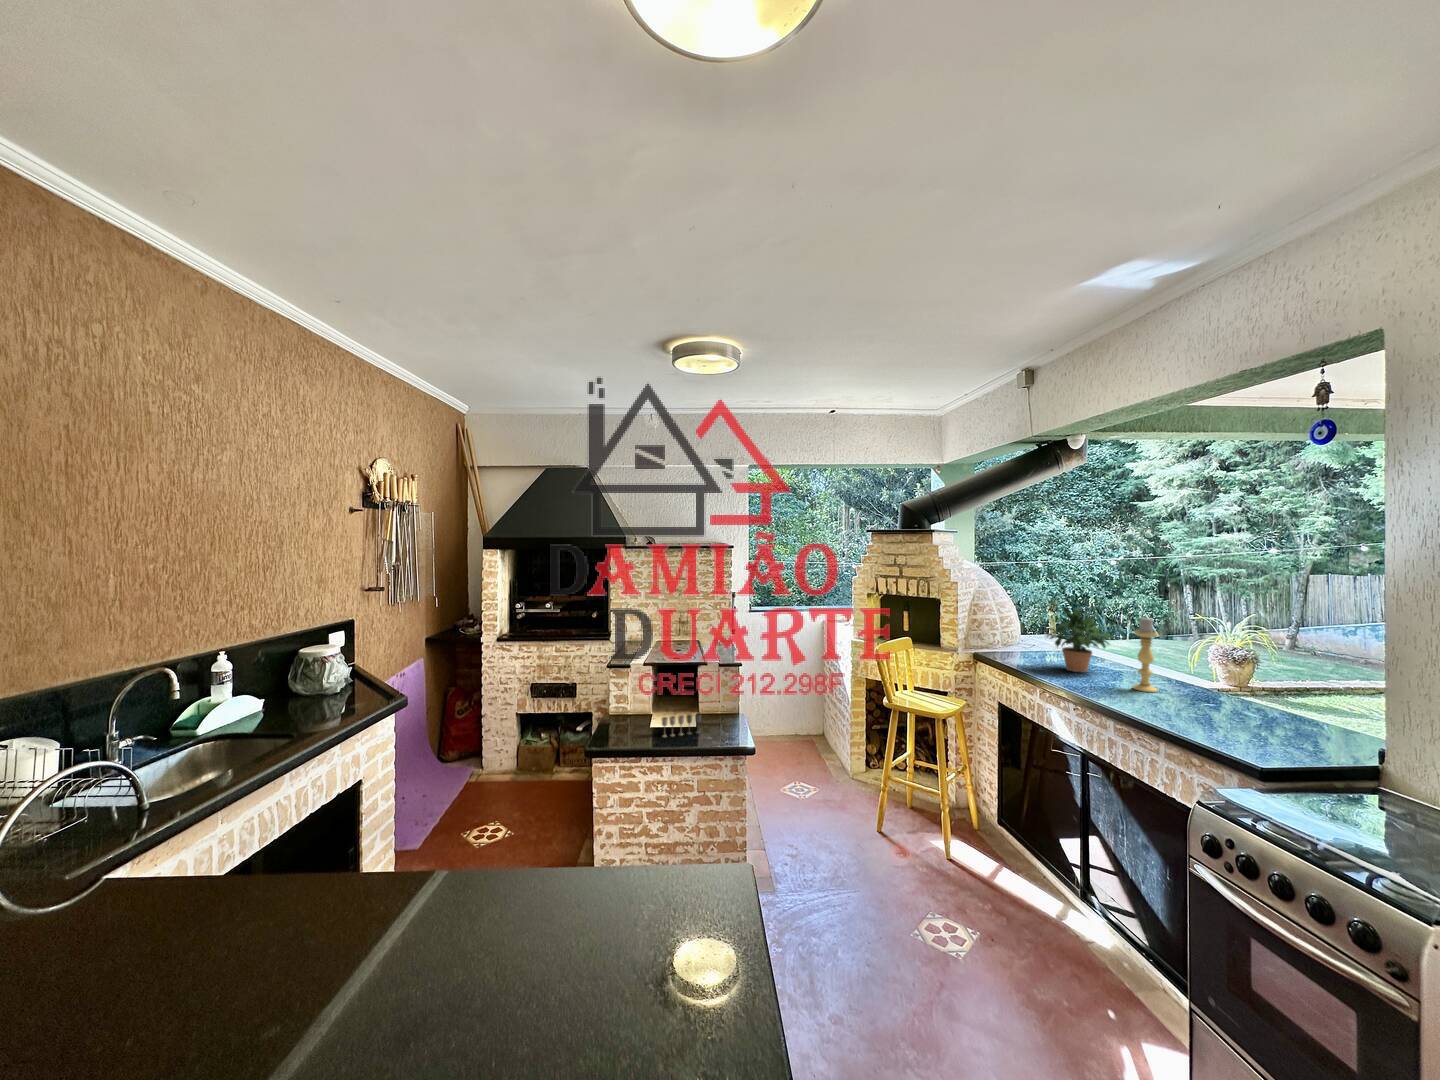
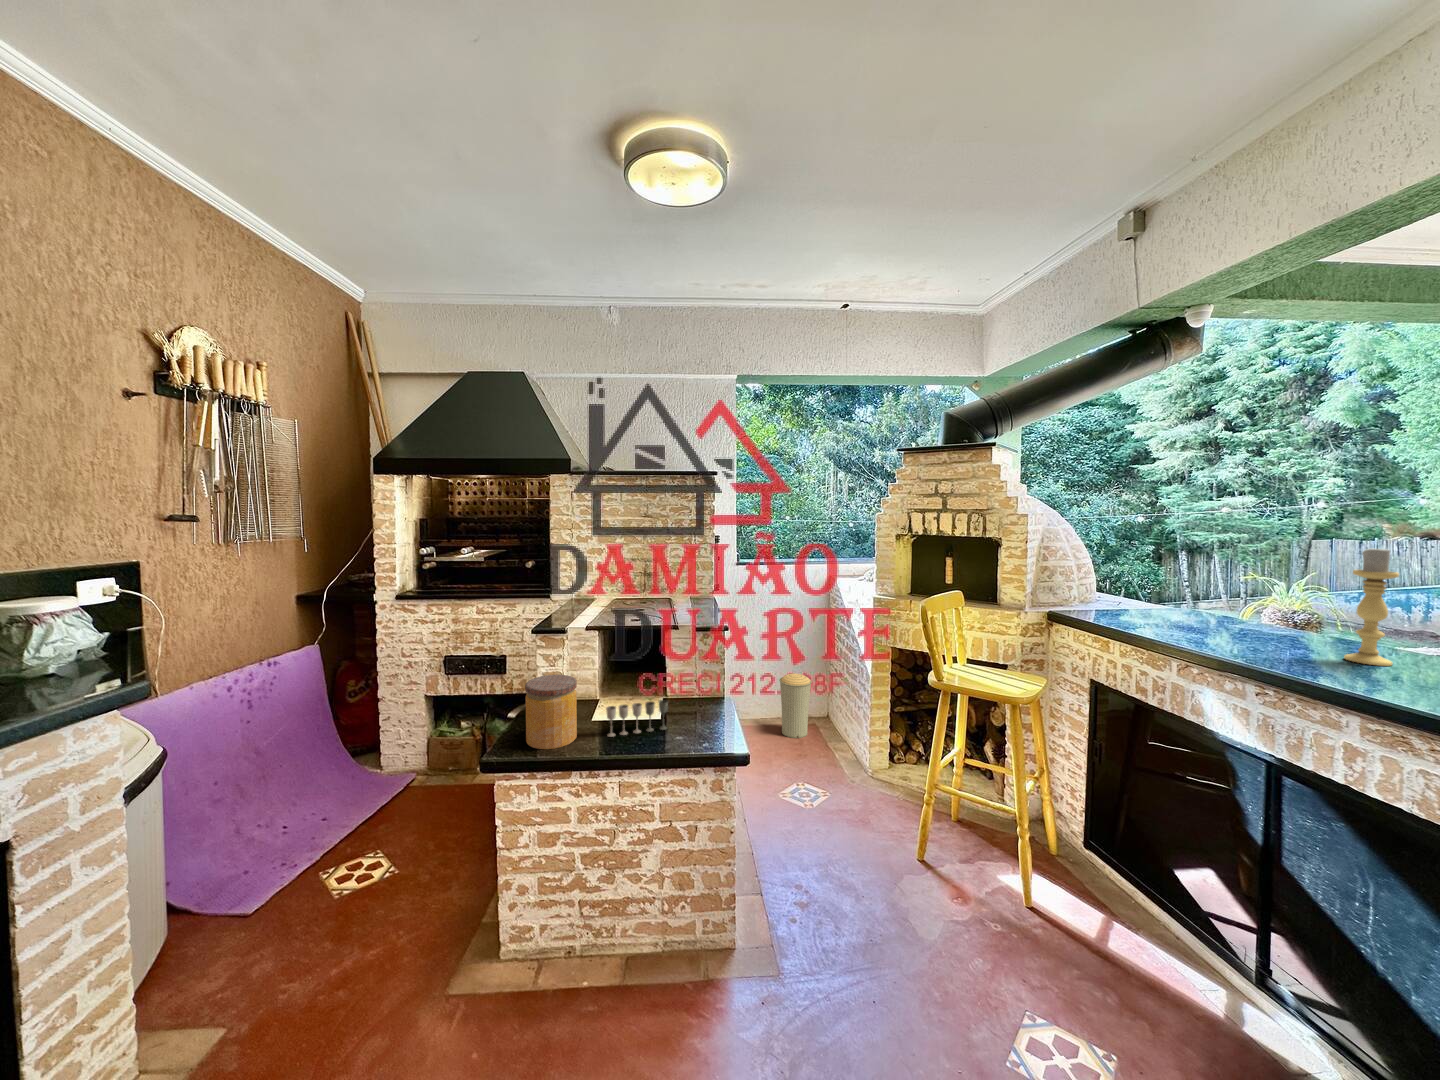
potted plant: present [1046,606,1113,672] -> none [1167,539,1301,636]
jar: none [611,696,643,744] -> present [525,675,577,749]
trash can: none [783,699,808,750] -> present [779,673,812,738]

